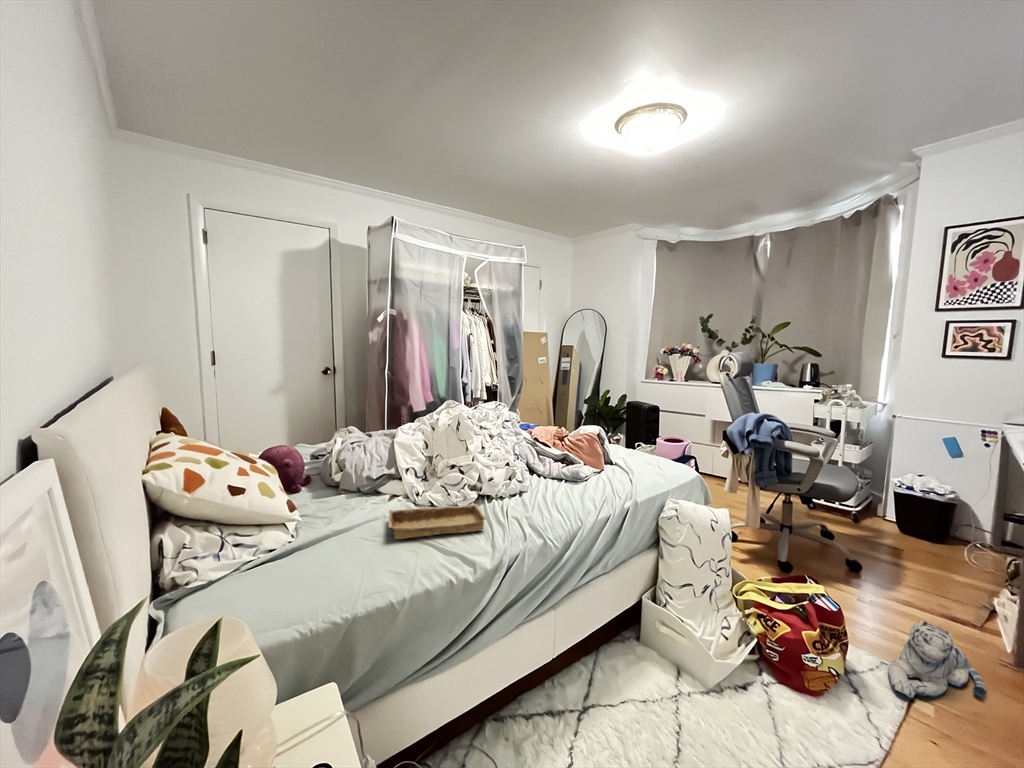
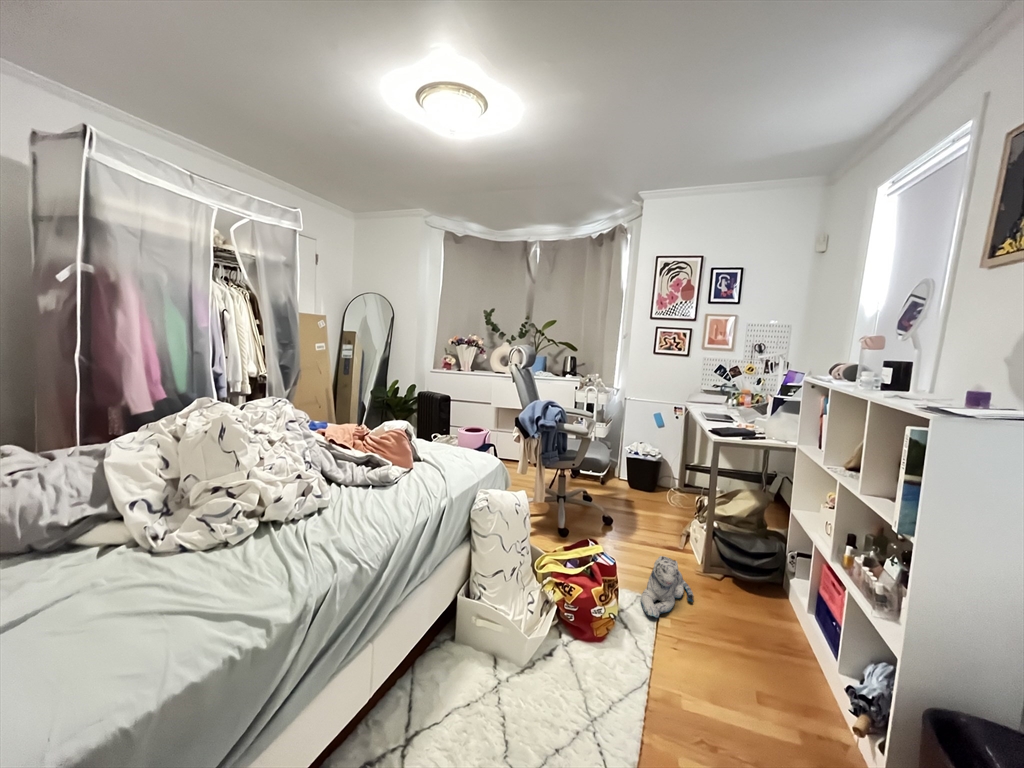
tray: present [389,504,486,539] -> none [101,537,281,623]

